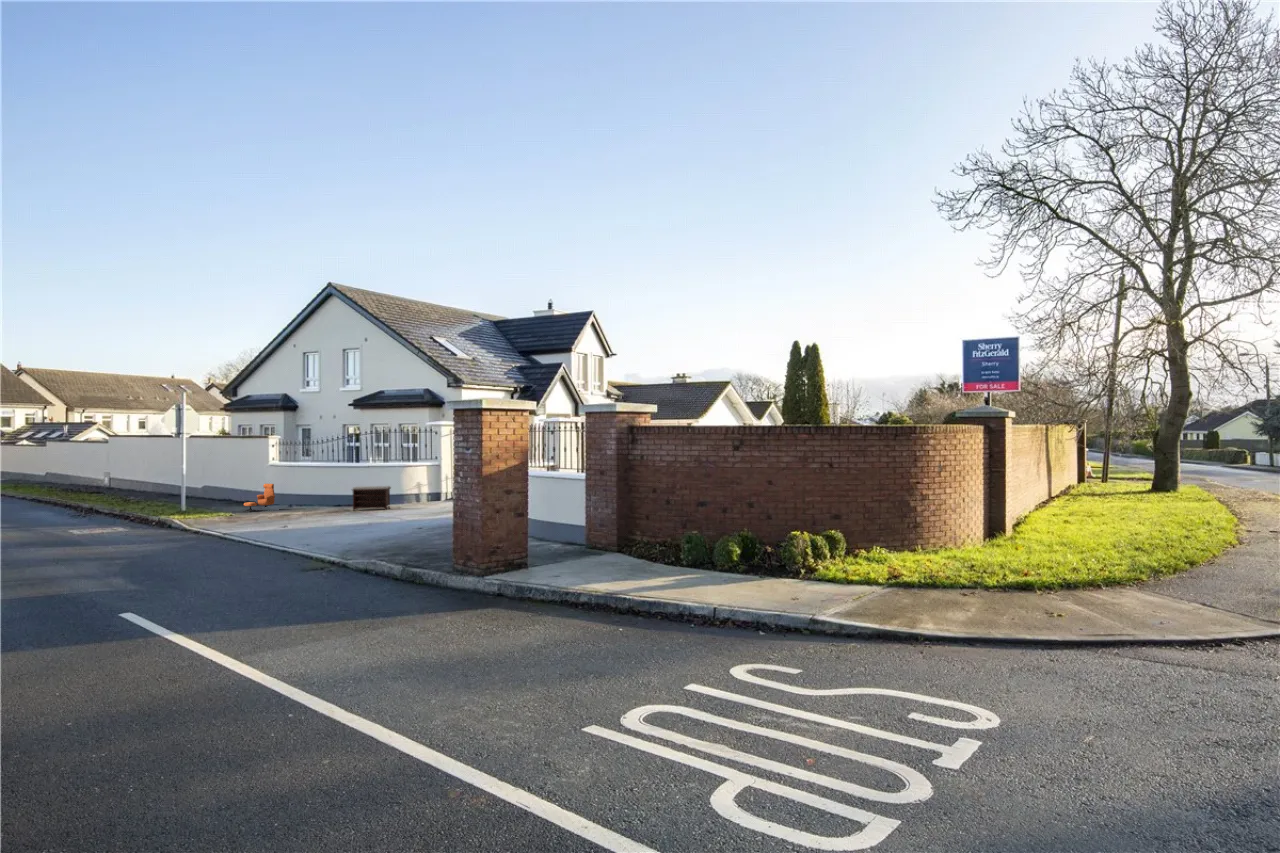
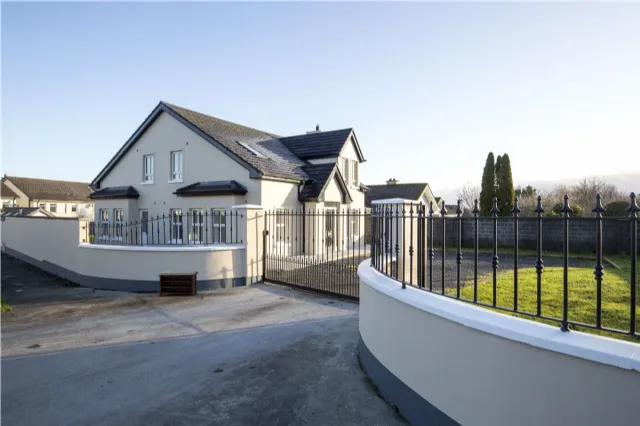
lounge chair: present [243,484,275,512] -> none [58,264,92,293]

